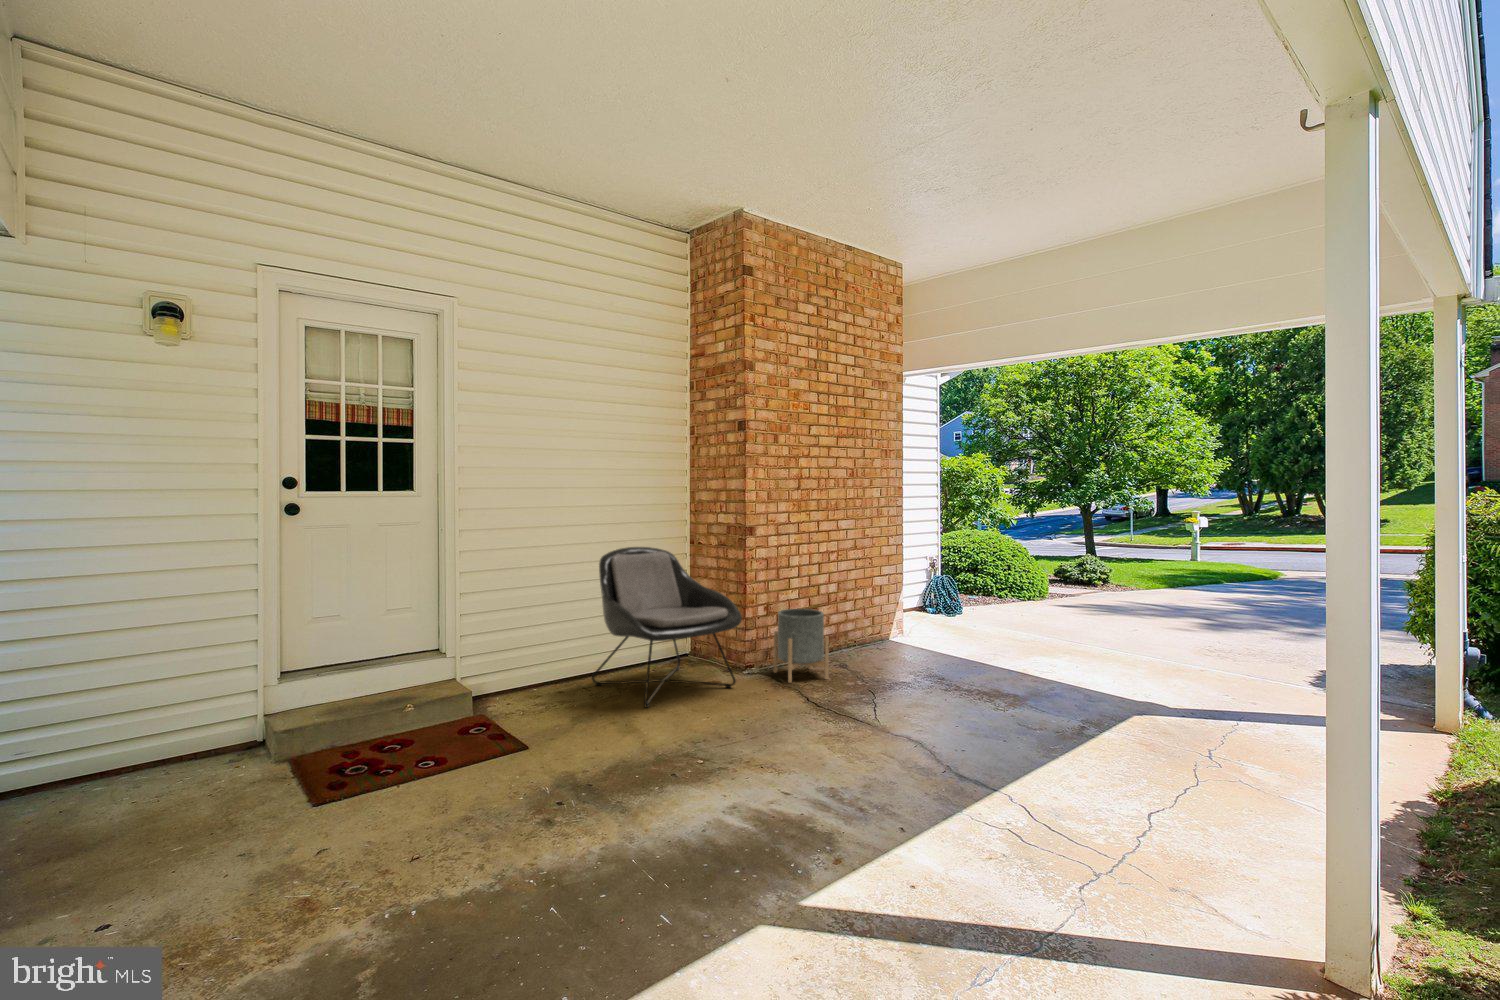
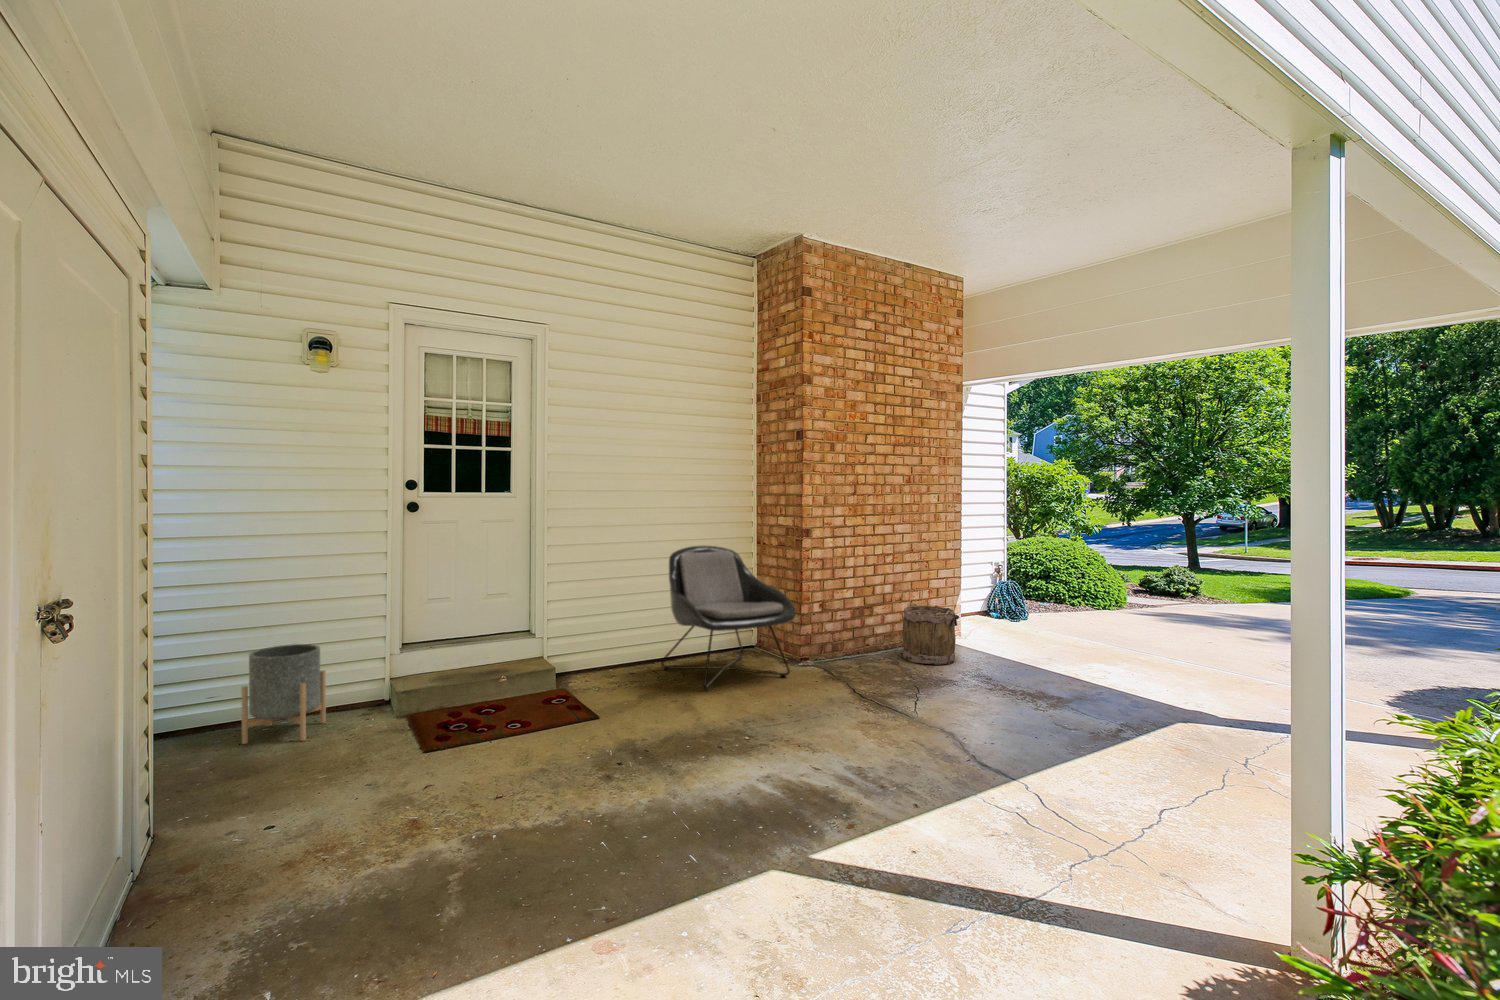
bucket: none [848,602,906,666] -> present [902,603,959,665]
planter: present [774,609,829,683] -> present [241,644,326,744]

